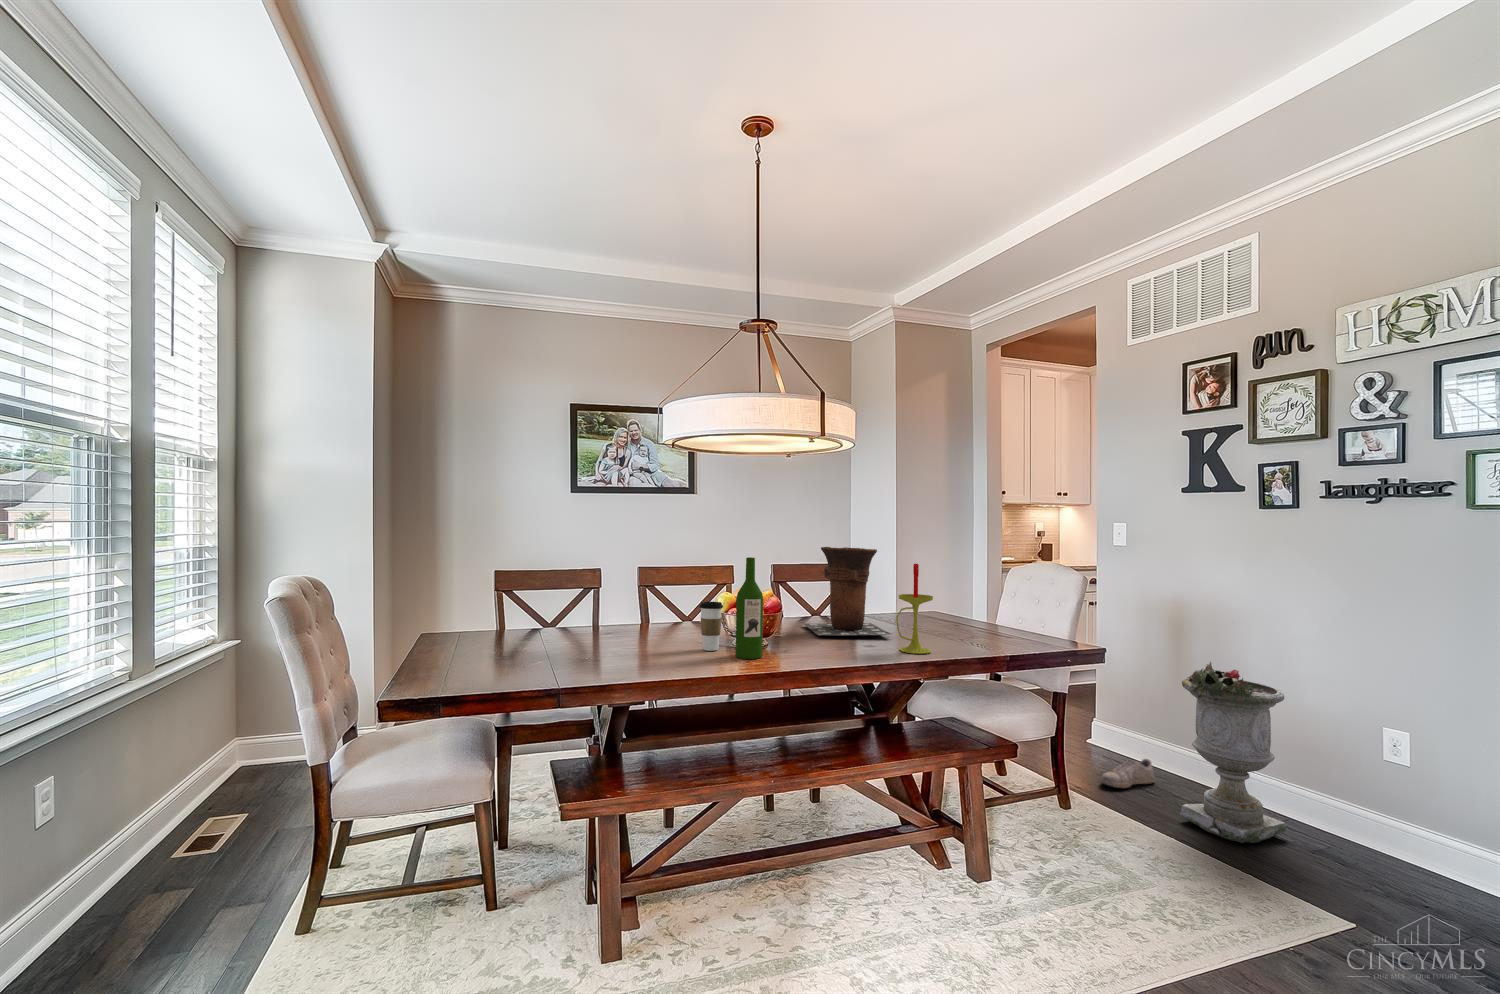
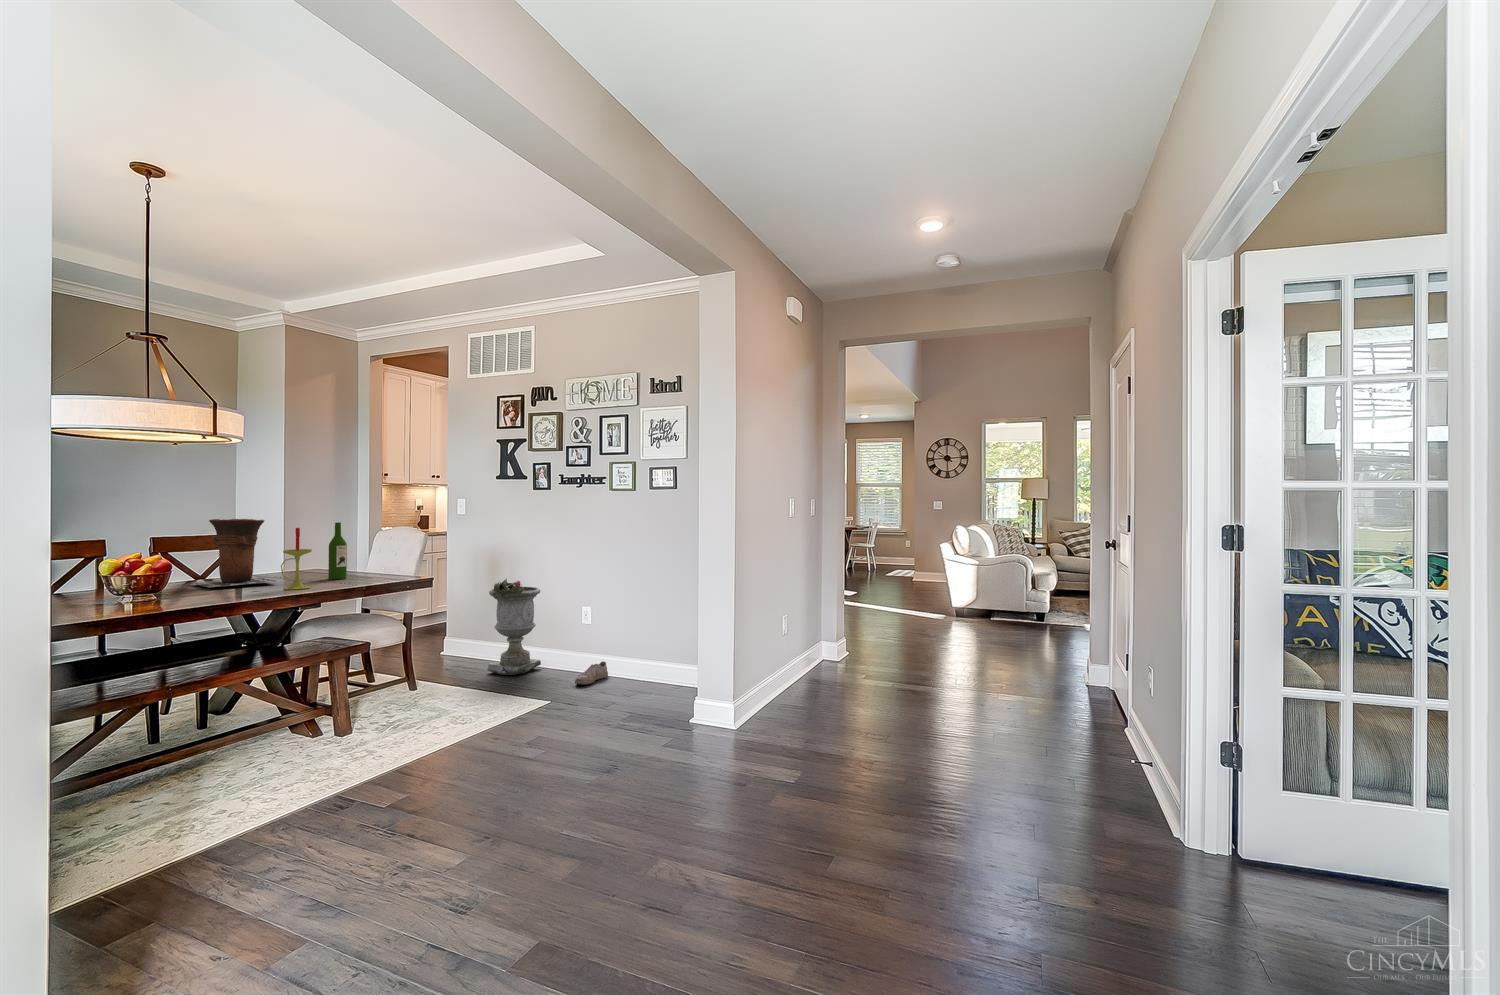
wine bottle: present [735,557,763,659] -> present [328,522,347,579]
coffee cup: present [699,602,723,651] -> none [82,566,110,606]
shoe: present [1100,759,1154,788] -> present [575,661,608,685]

